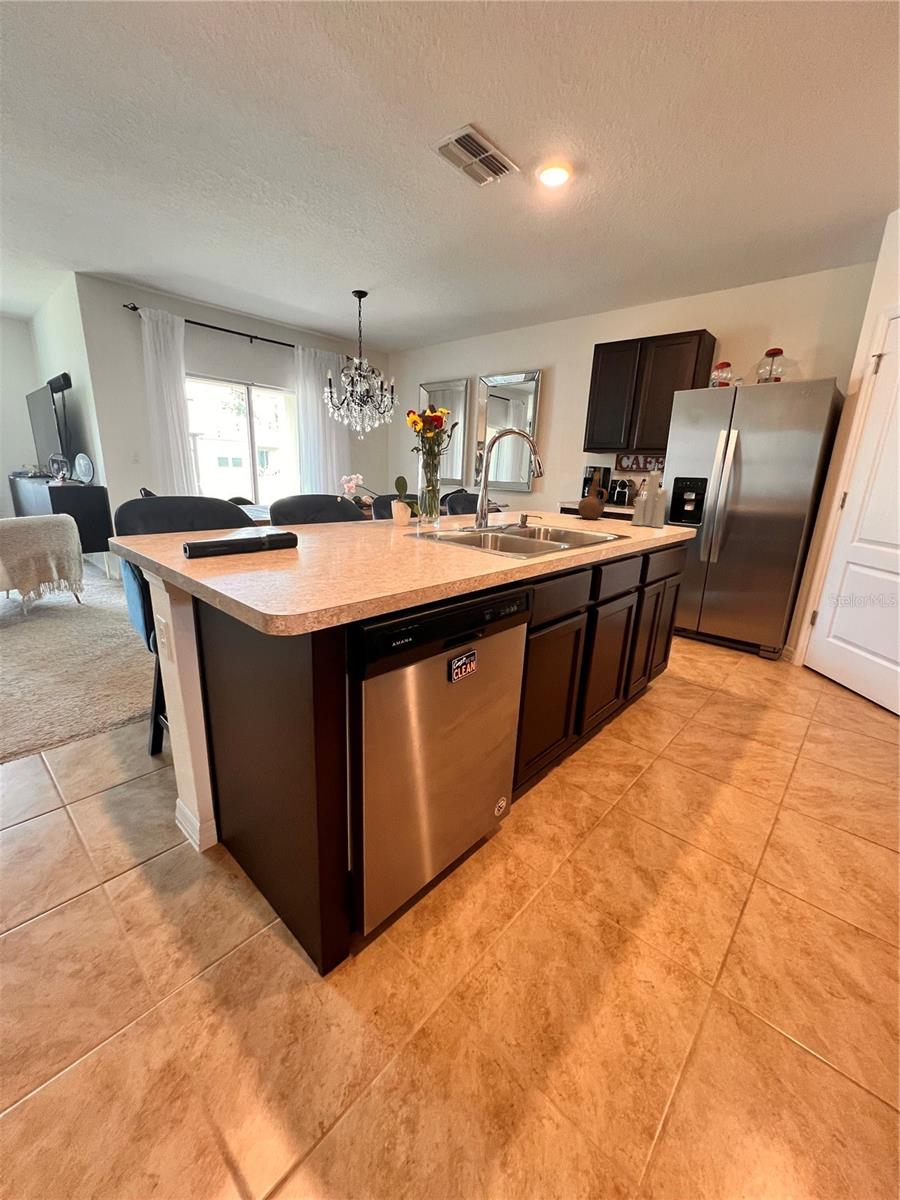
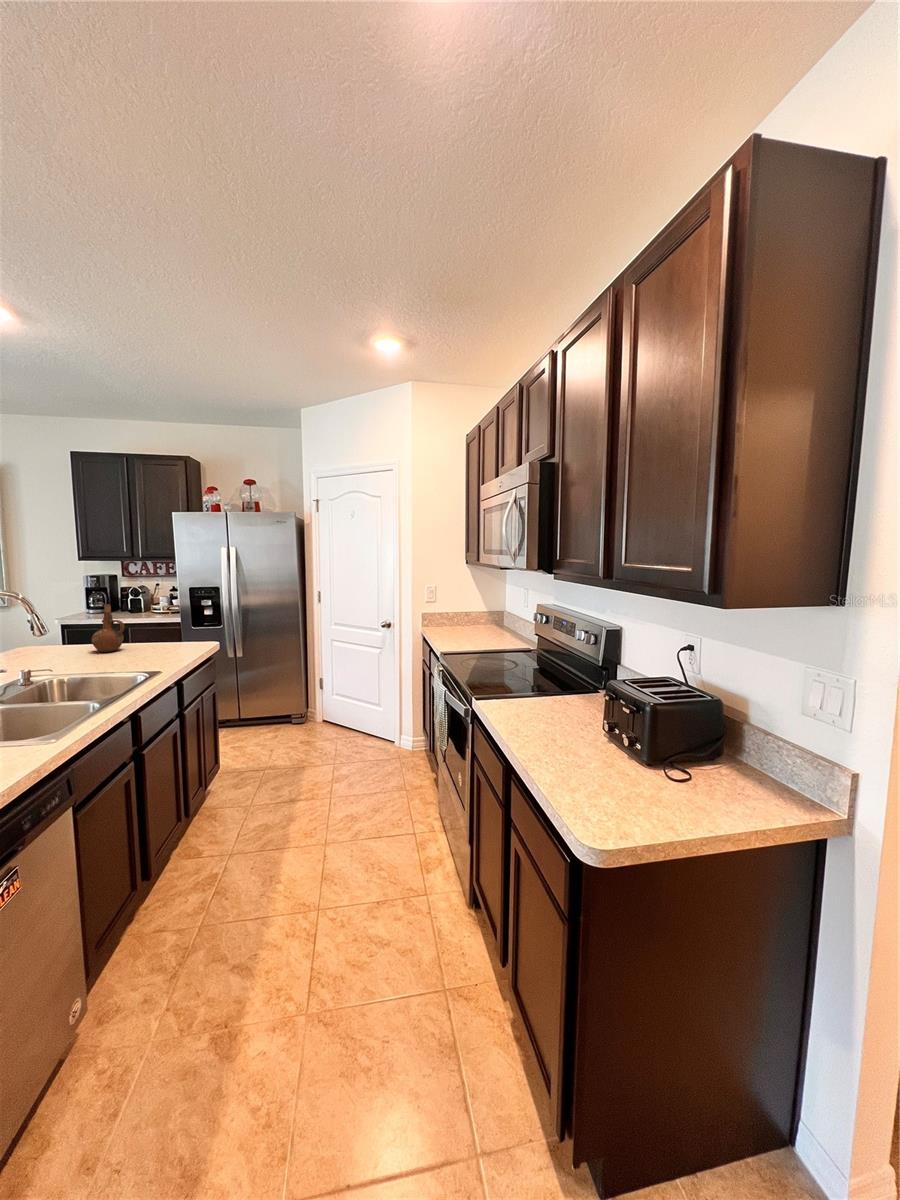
candle: present [631,470,668,528] -> none [156,591,189,652]

